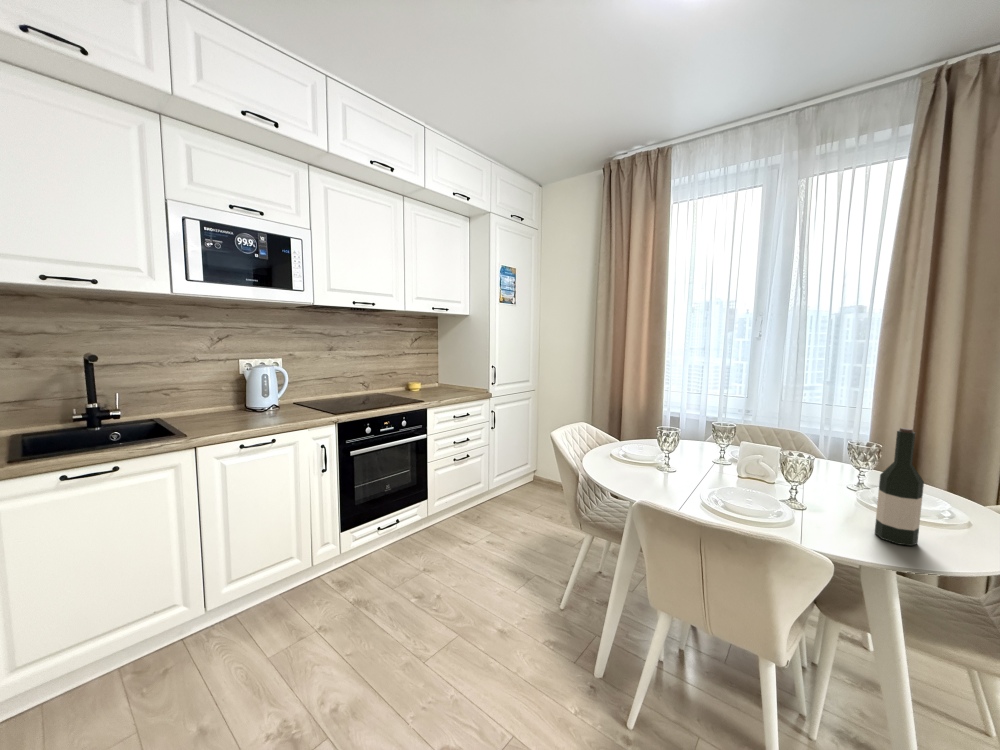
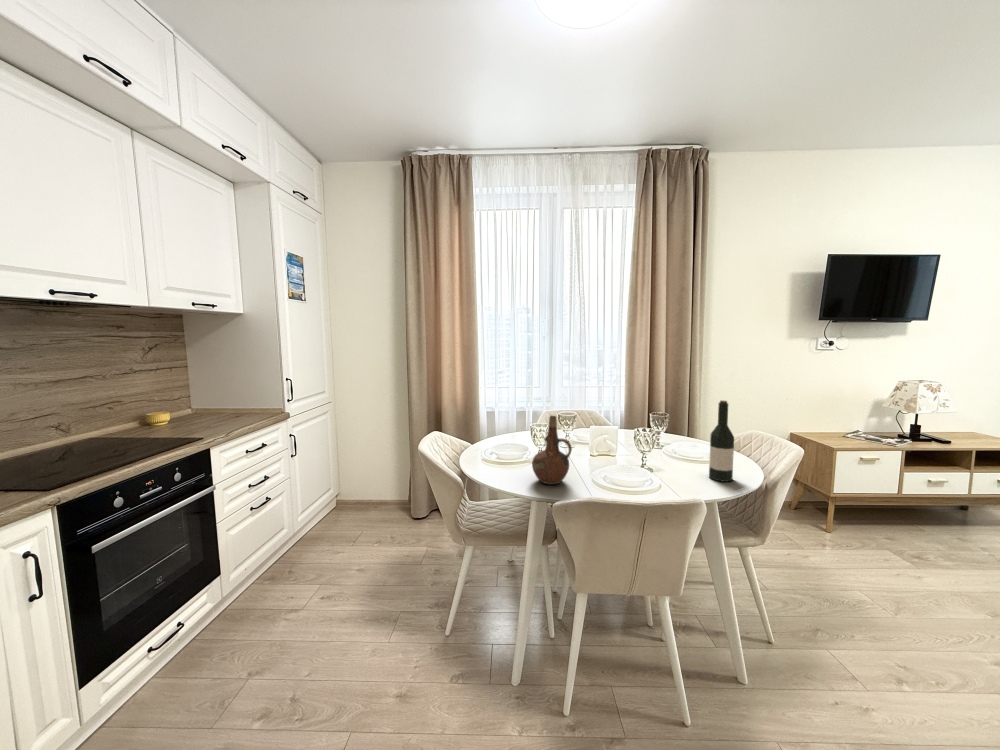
ceramic pitcher: none [627,416,670,487] -> present [532,416,572,484]

